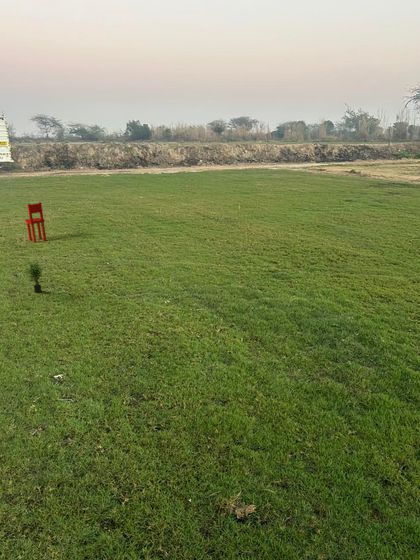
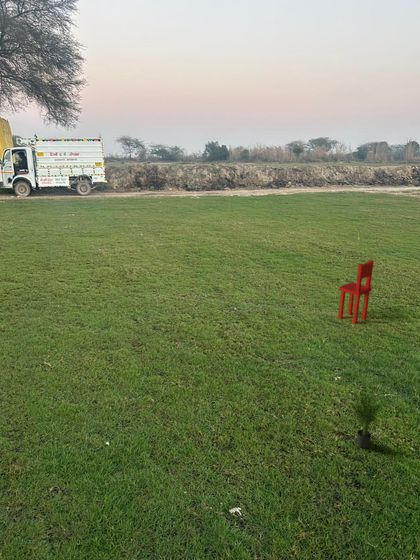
chair: present [25,202,46,242] -> present [338,260,373,324]

